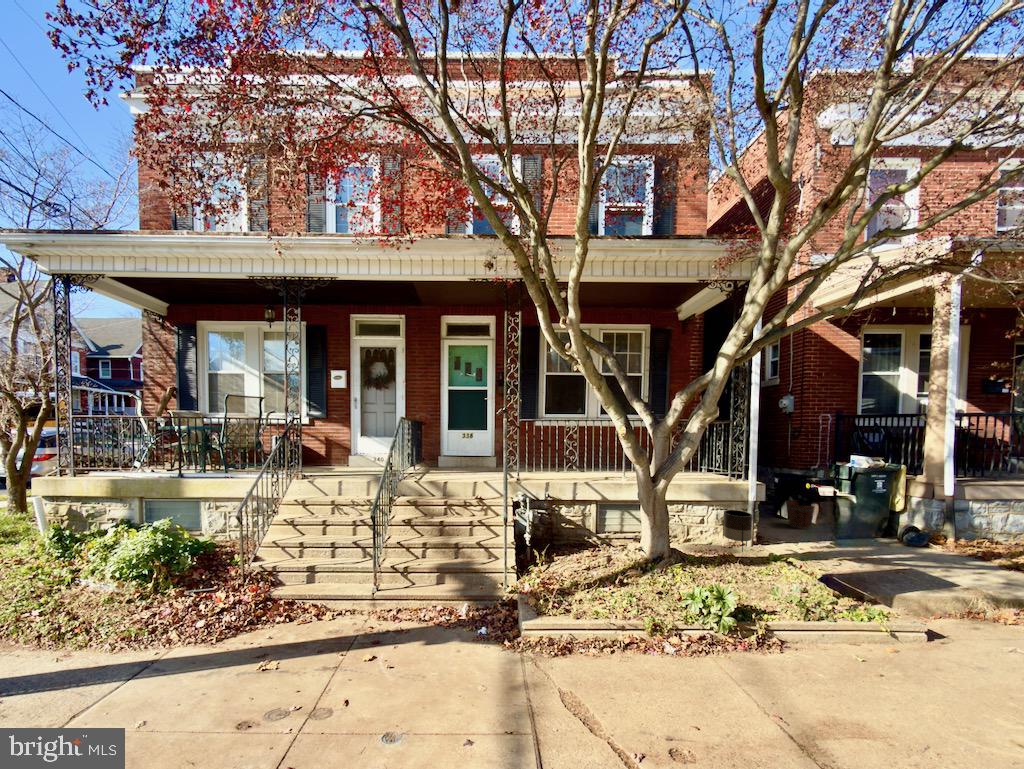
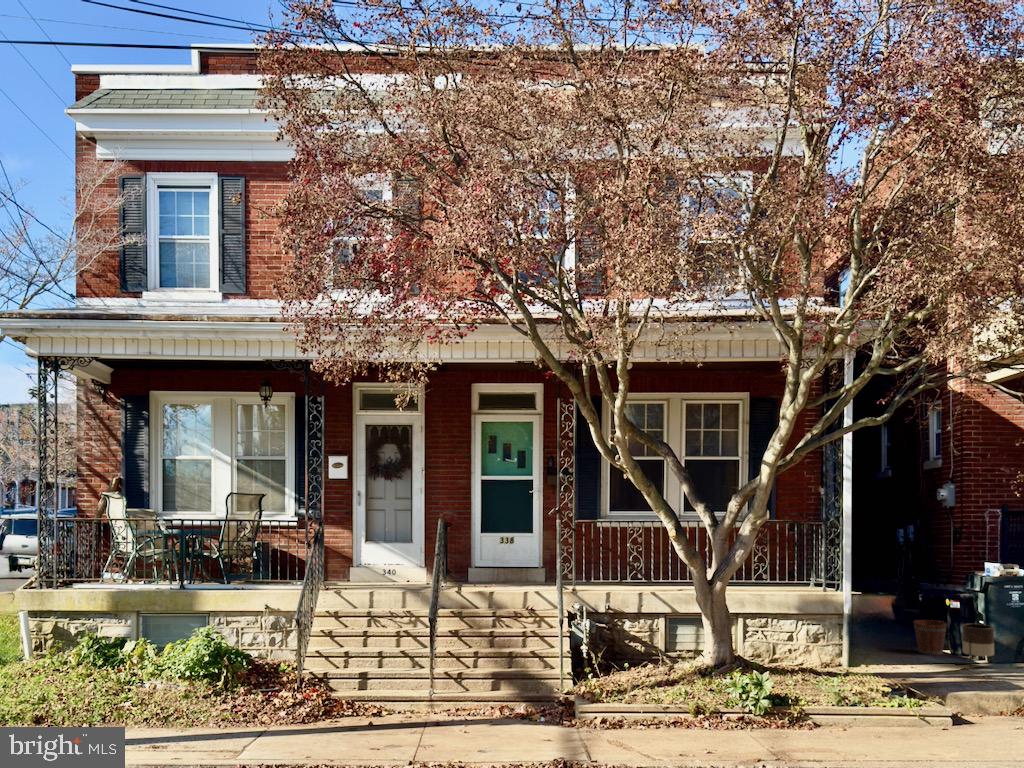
planter: present [723,510,752,552] -> present [962,624,995,666]

